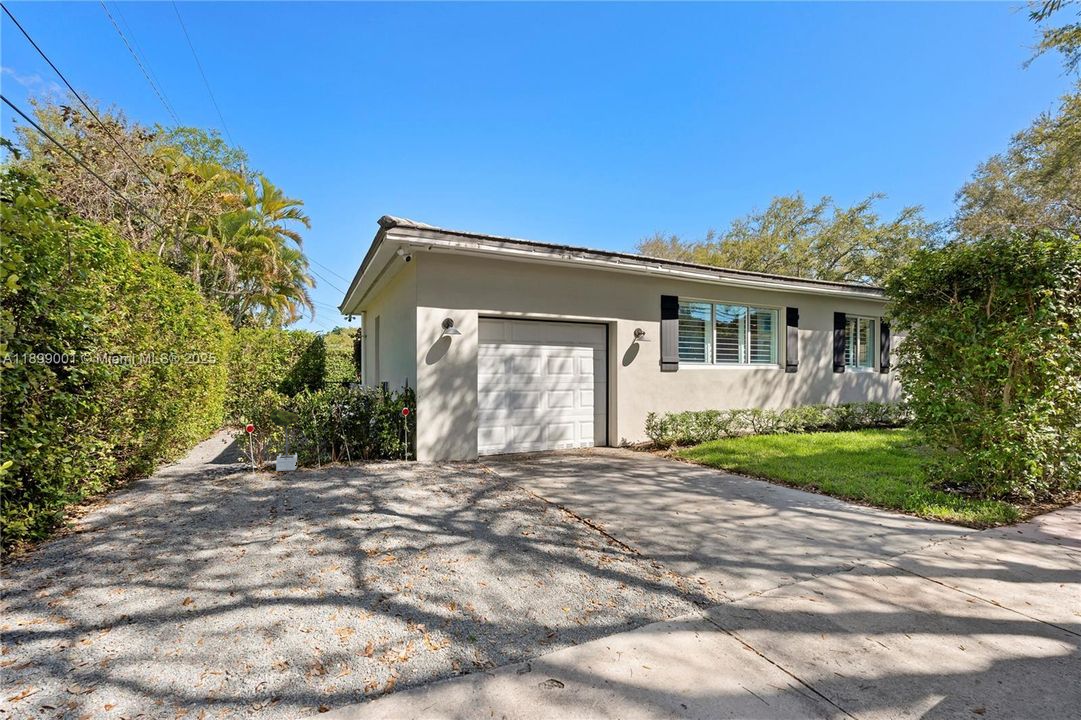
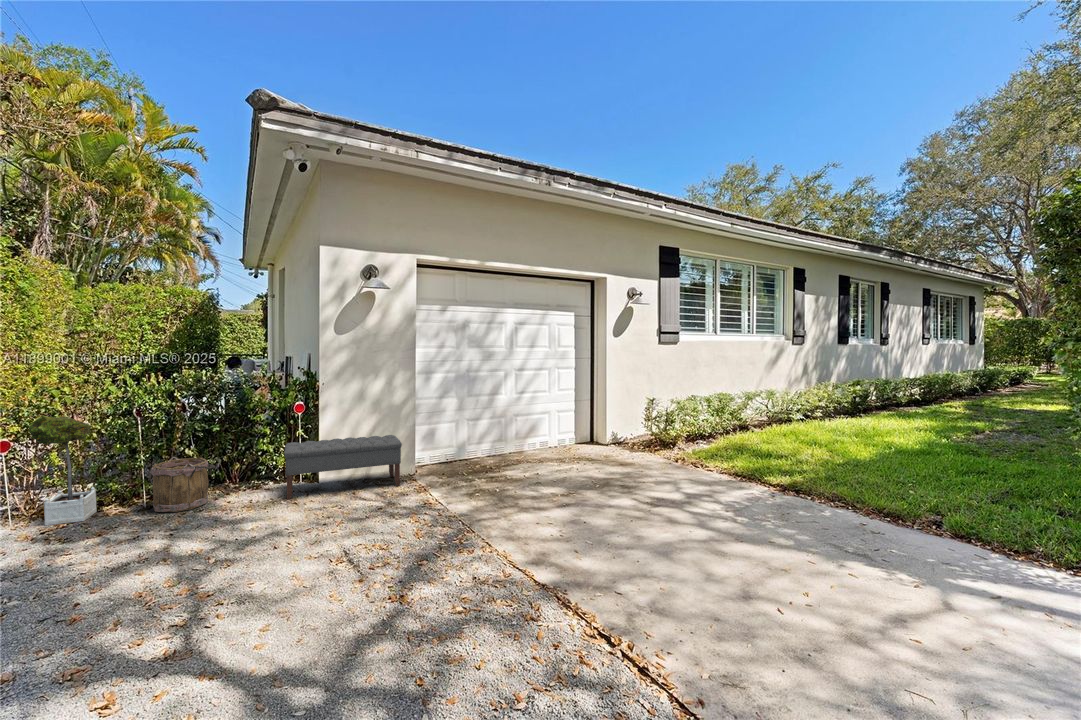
bench: none [397,431,469,467] -> present [284,435,402,500]
bucket: none [327,438,359,469] -> present [151,457,215,512]

